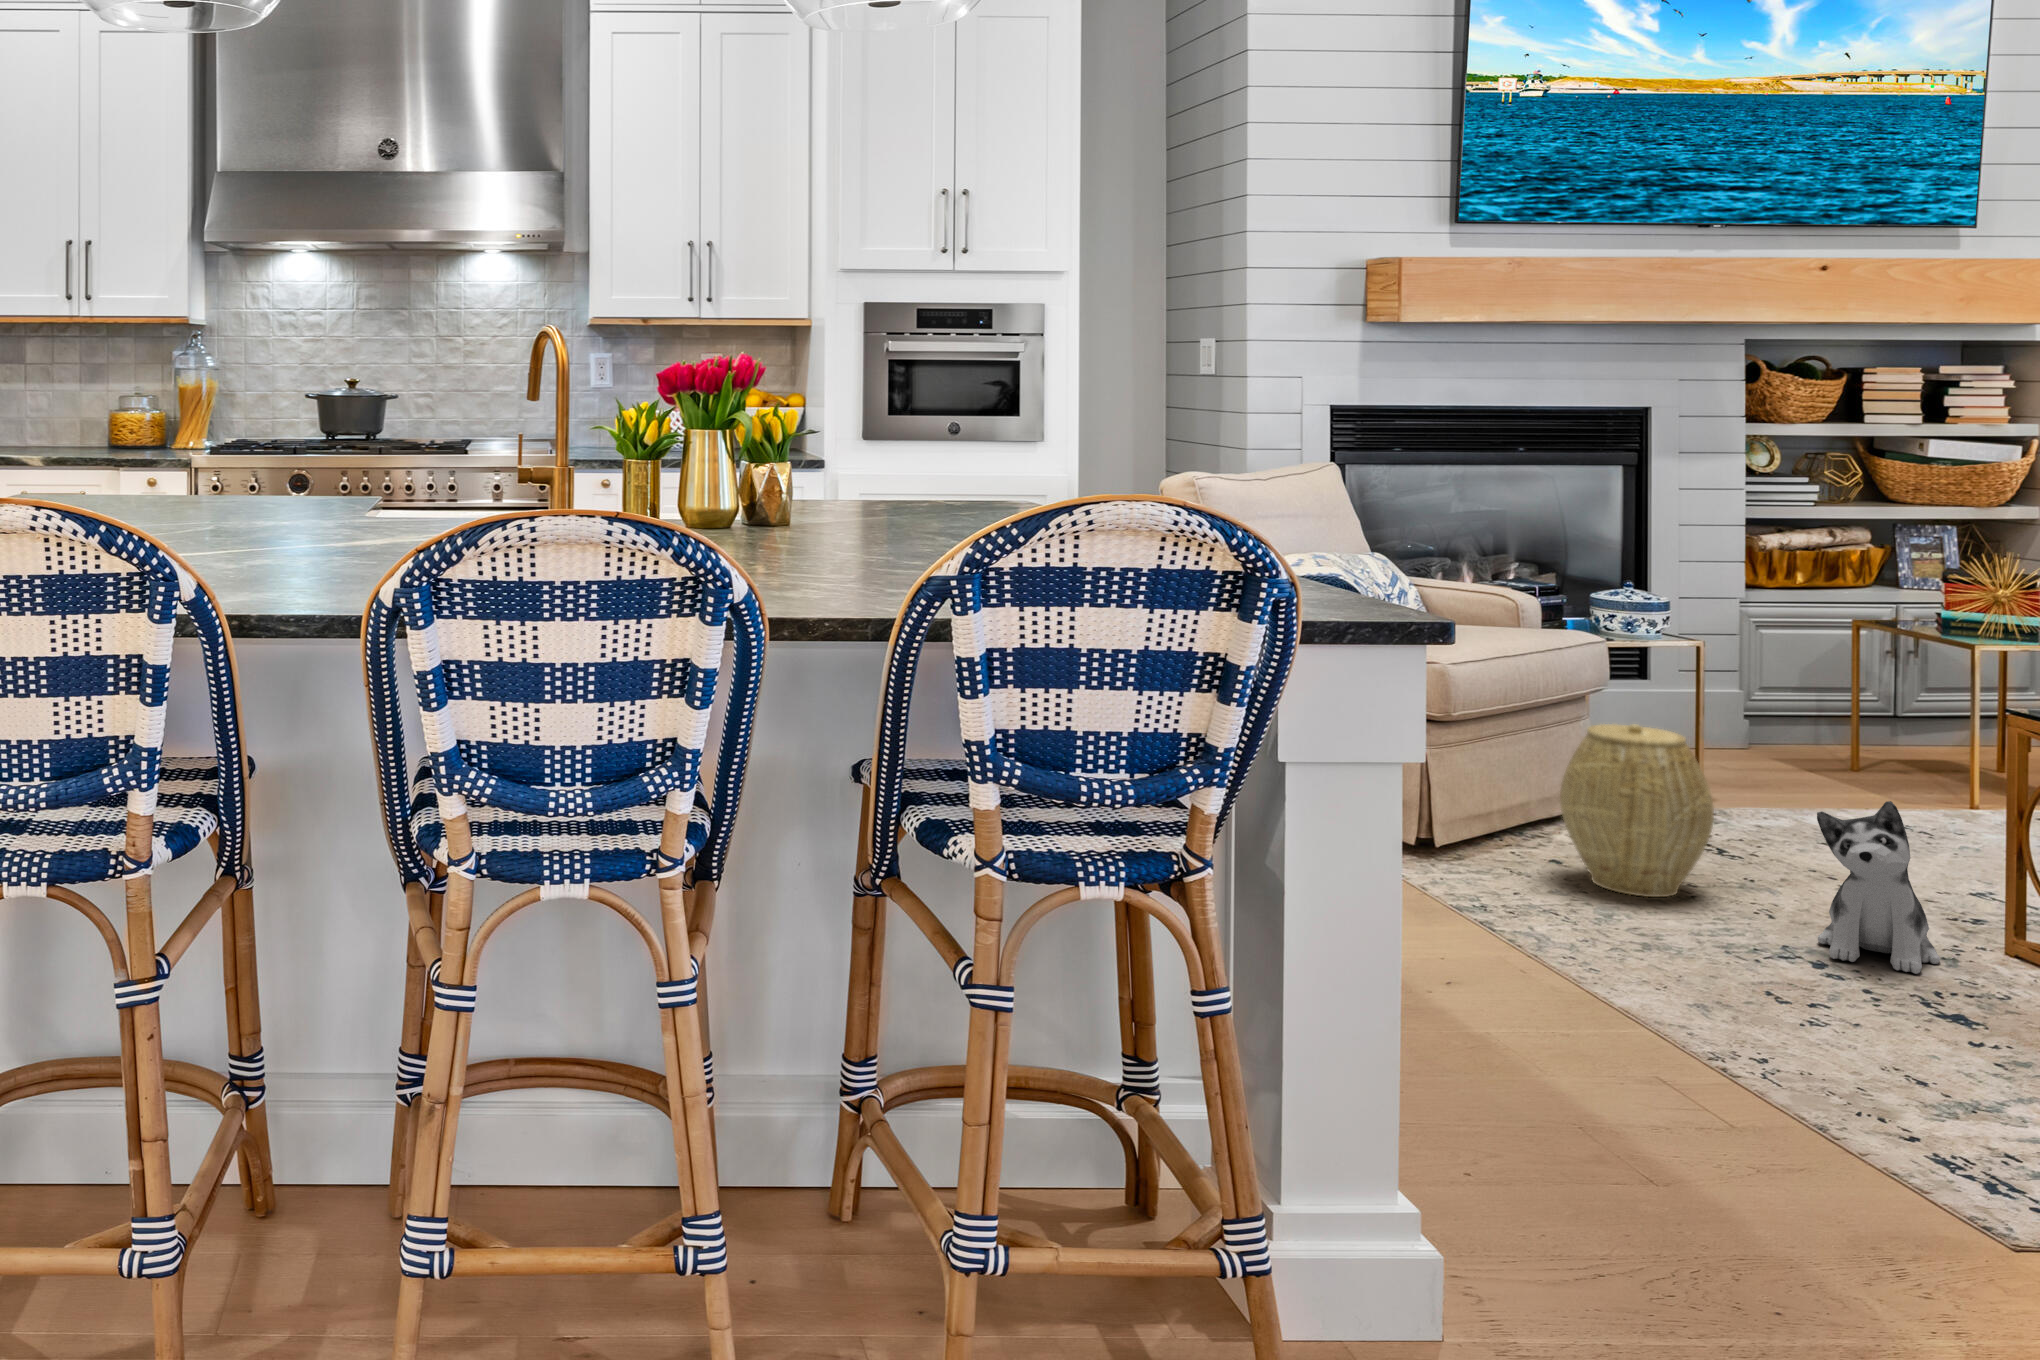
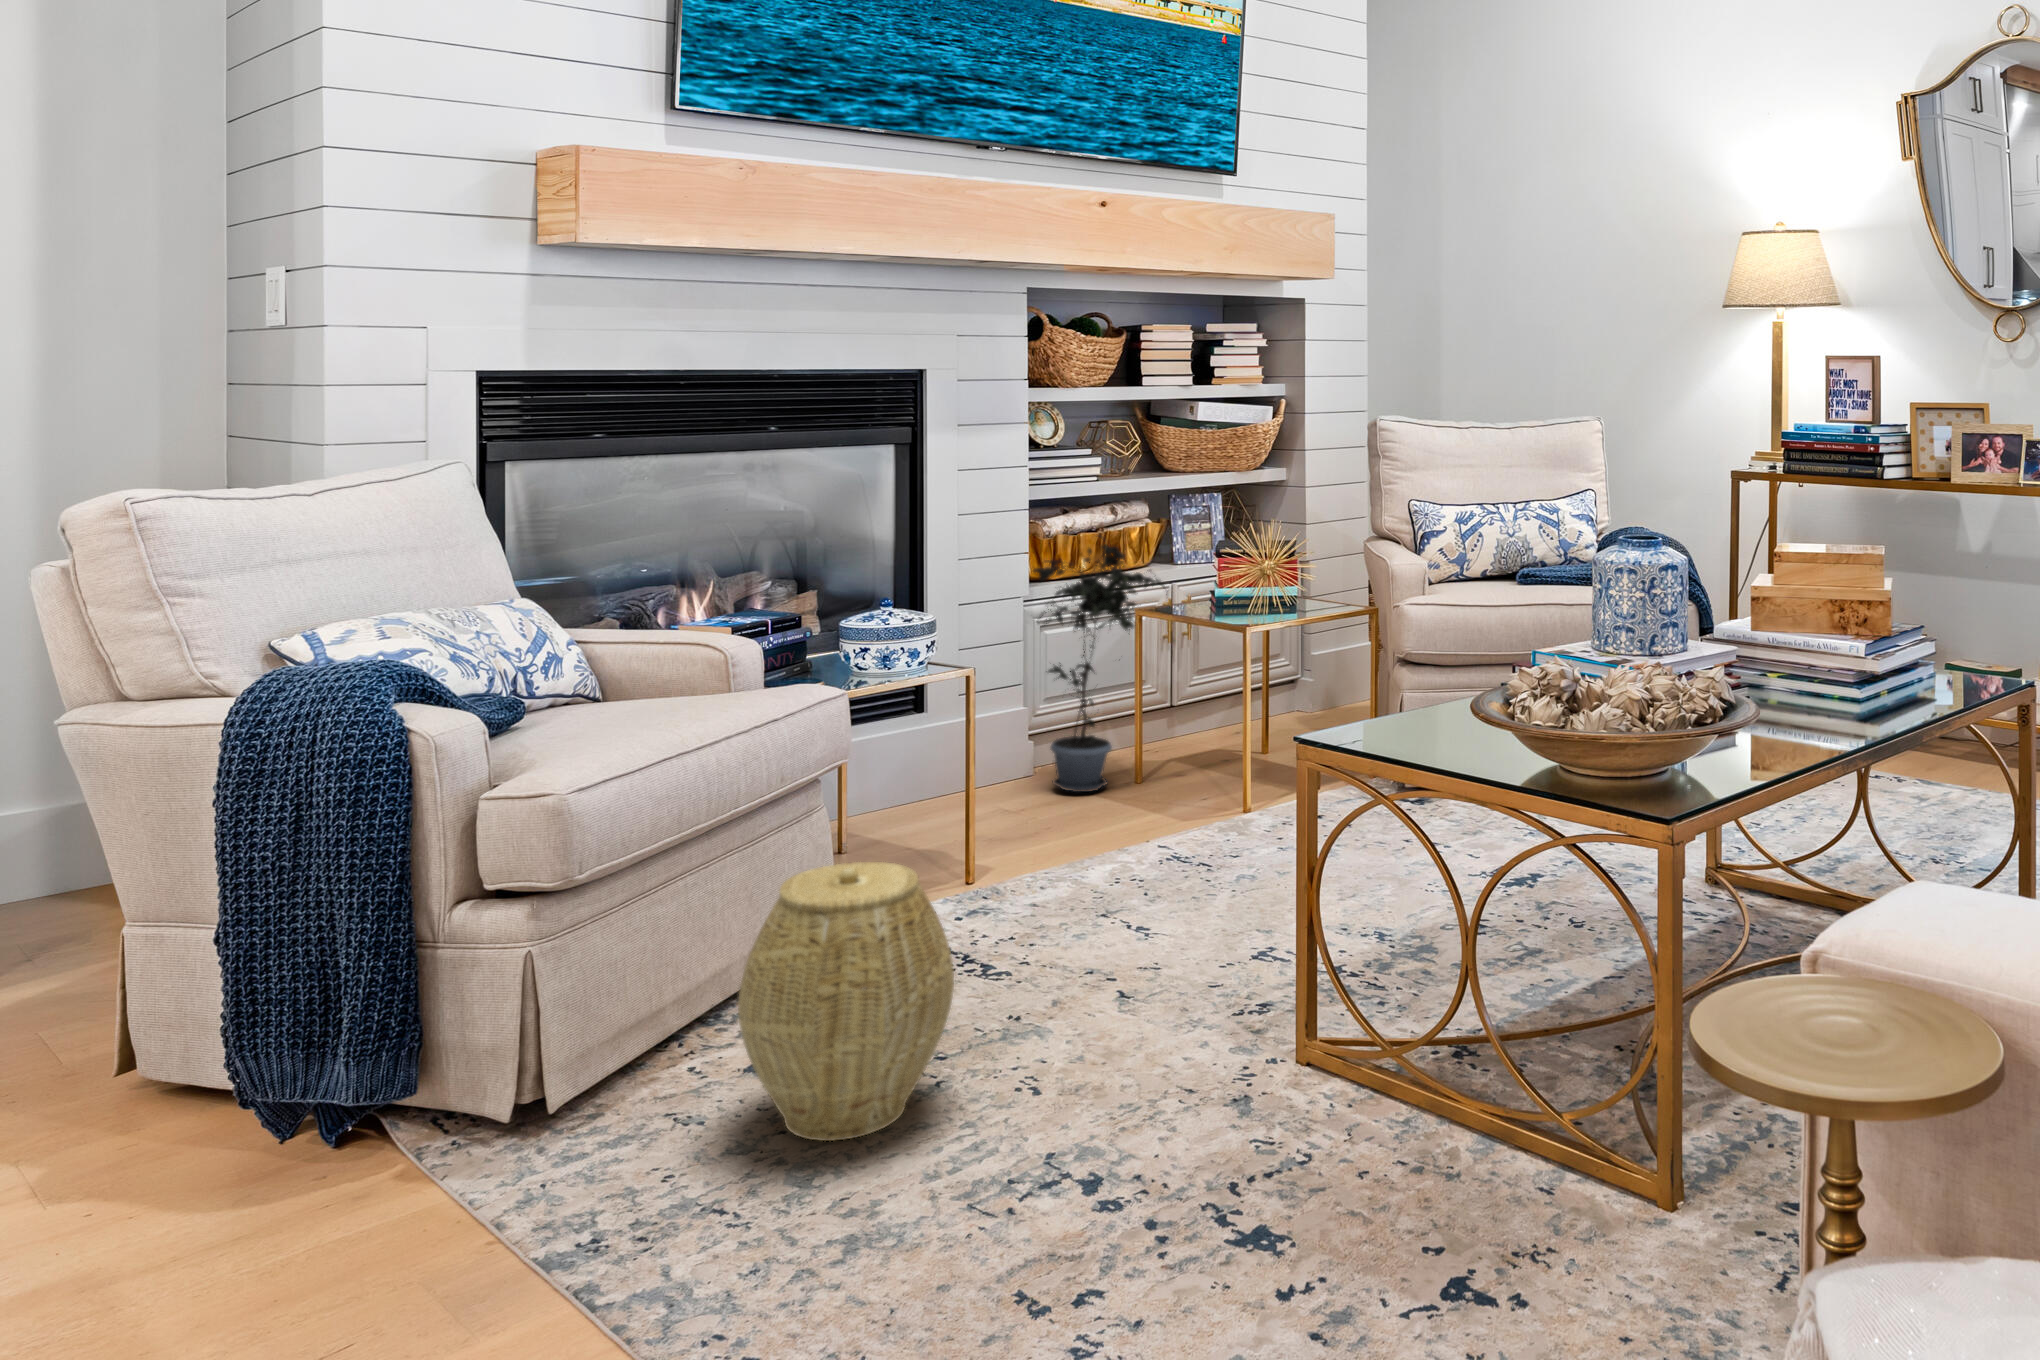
potted plant: none [1751,548,1893,769] -> present [1033,534,1167,792]
plush toy: present [1817,801,1940,974] -> none [1077,956,1222,1214]

